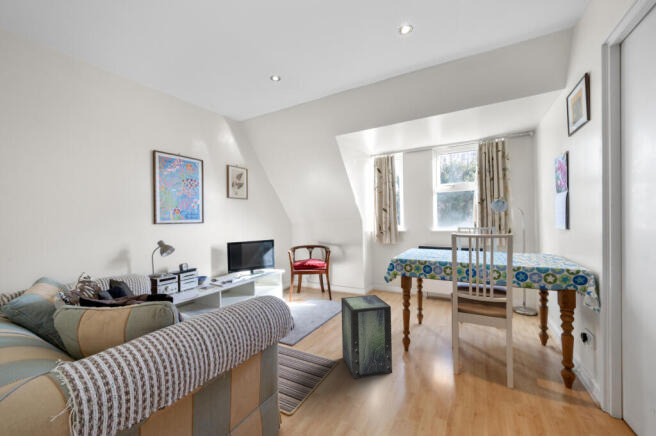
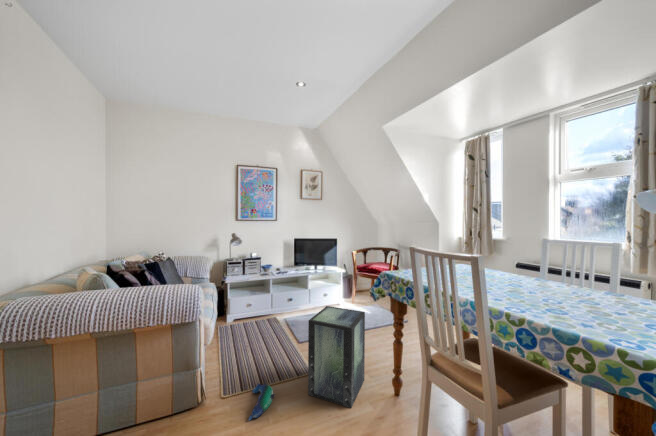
plush toy: none [307,383,342,418] -> present [248,384,275,421]

